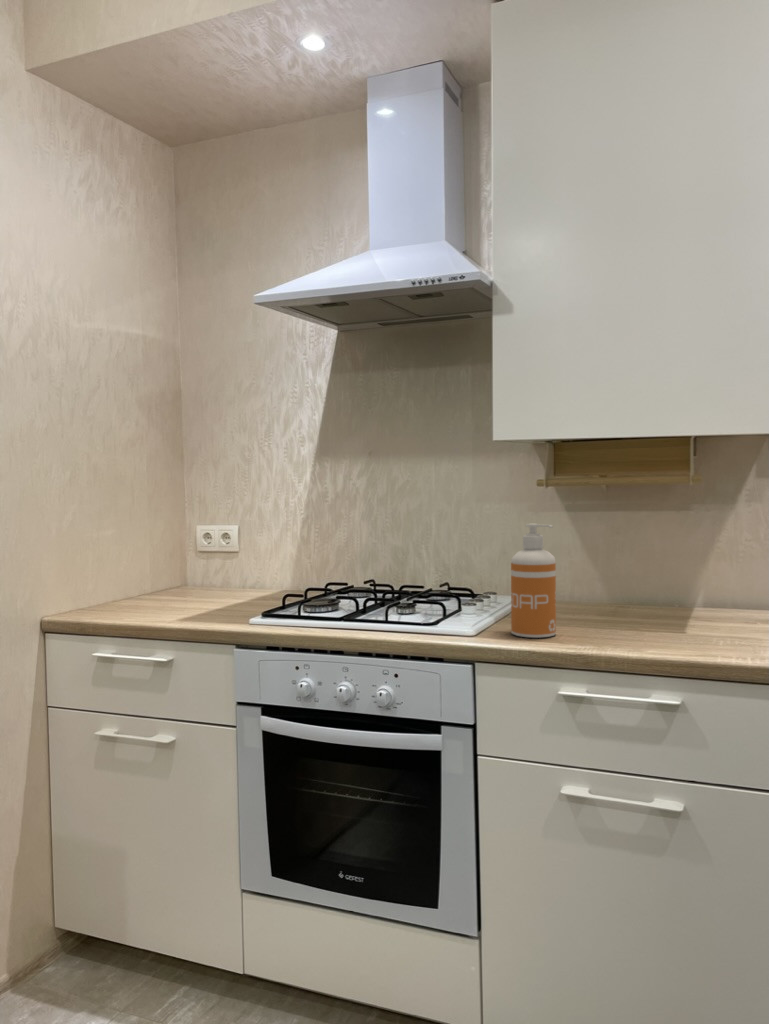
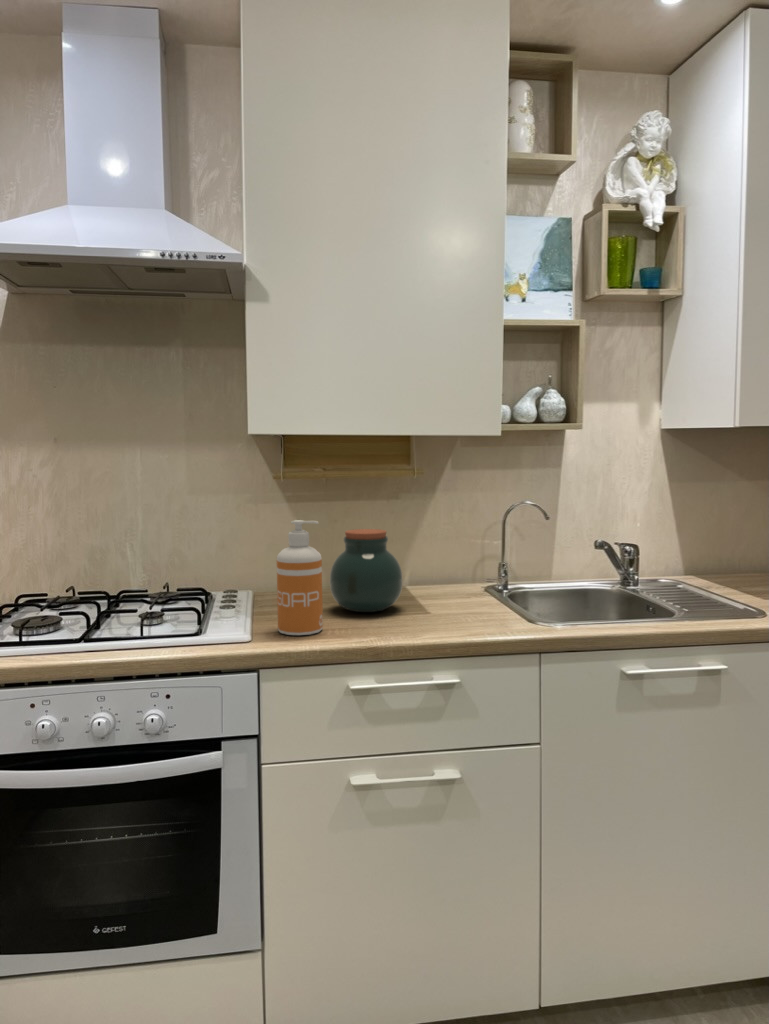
jar: none [586,539,666,627] -> present [330,529,402,612]

